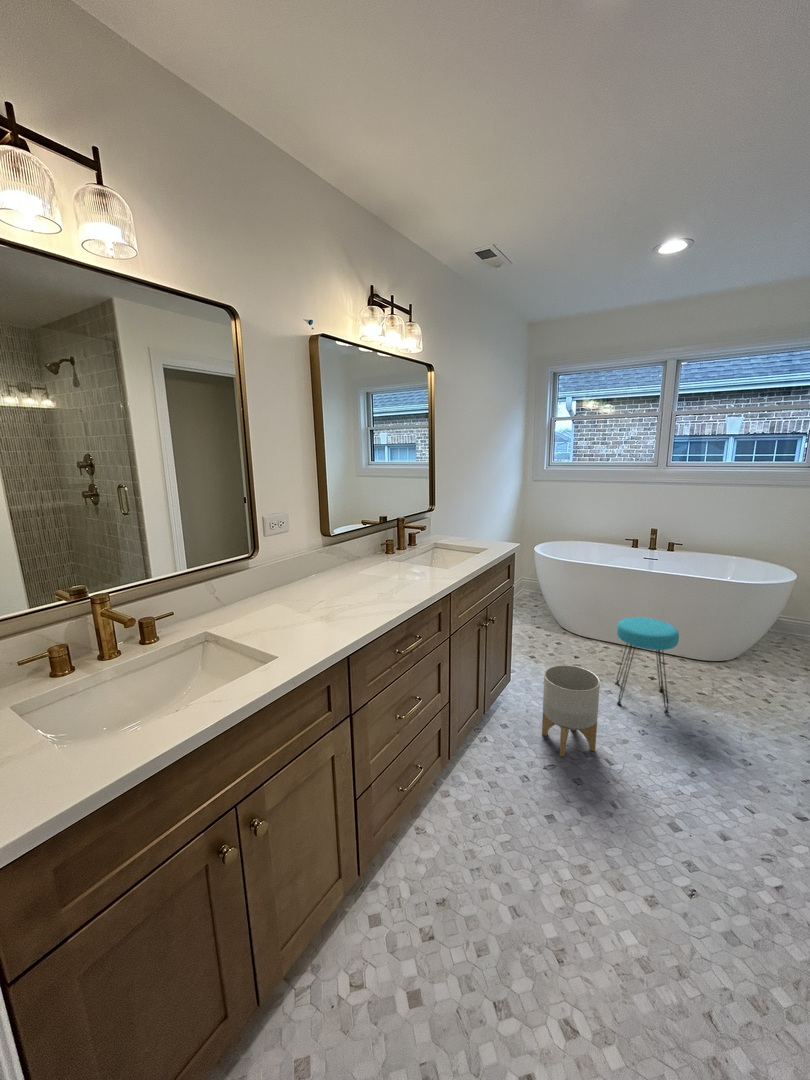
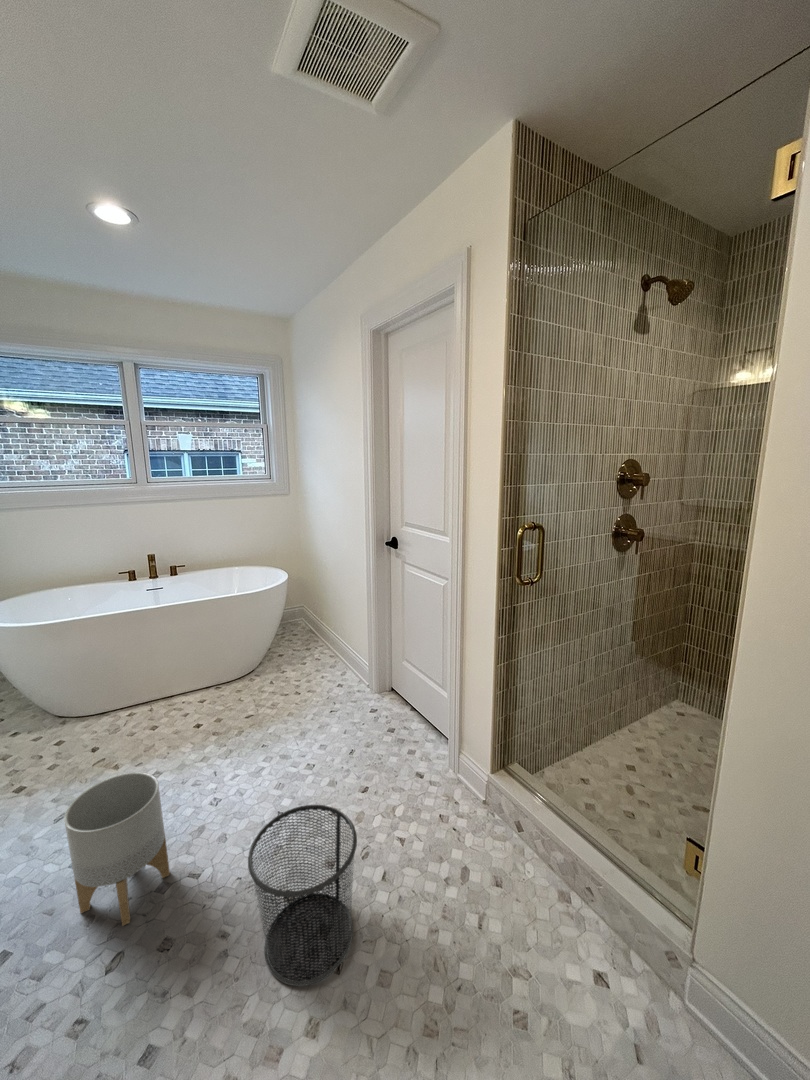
stool: present [615,617,679,713] -> none [150,660,231,784]
waste bin: none [636,750,742,892] -> present [248,805,357,986]

